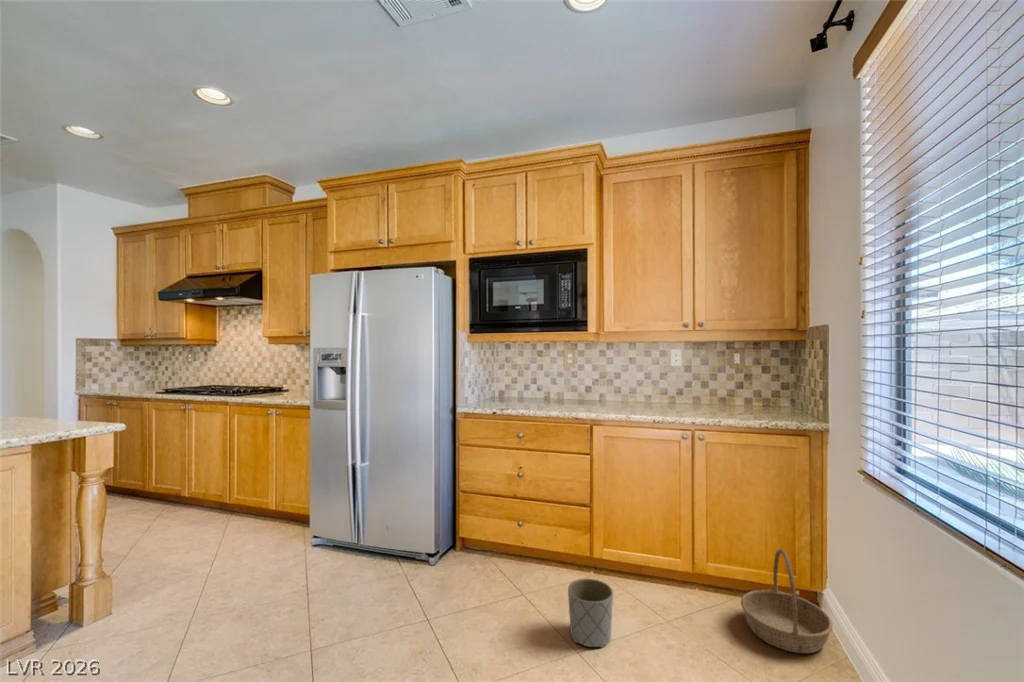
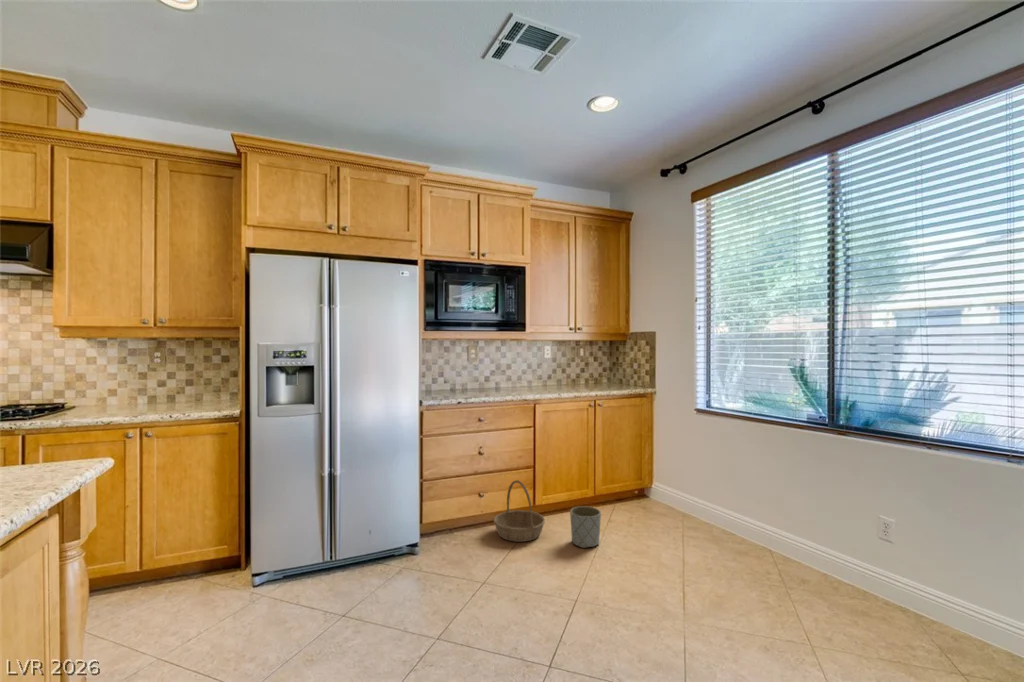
basket: present [741,549,833,653] -> present [494,480,545,542]

